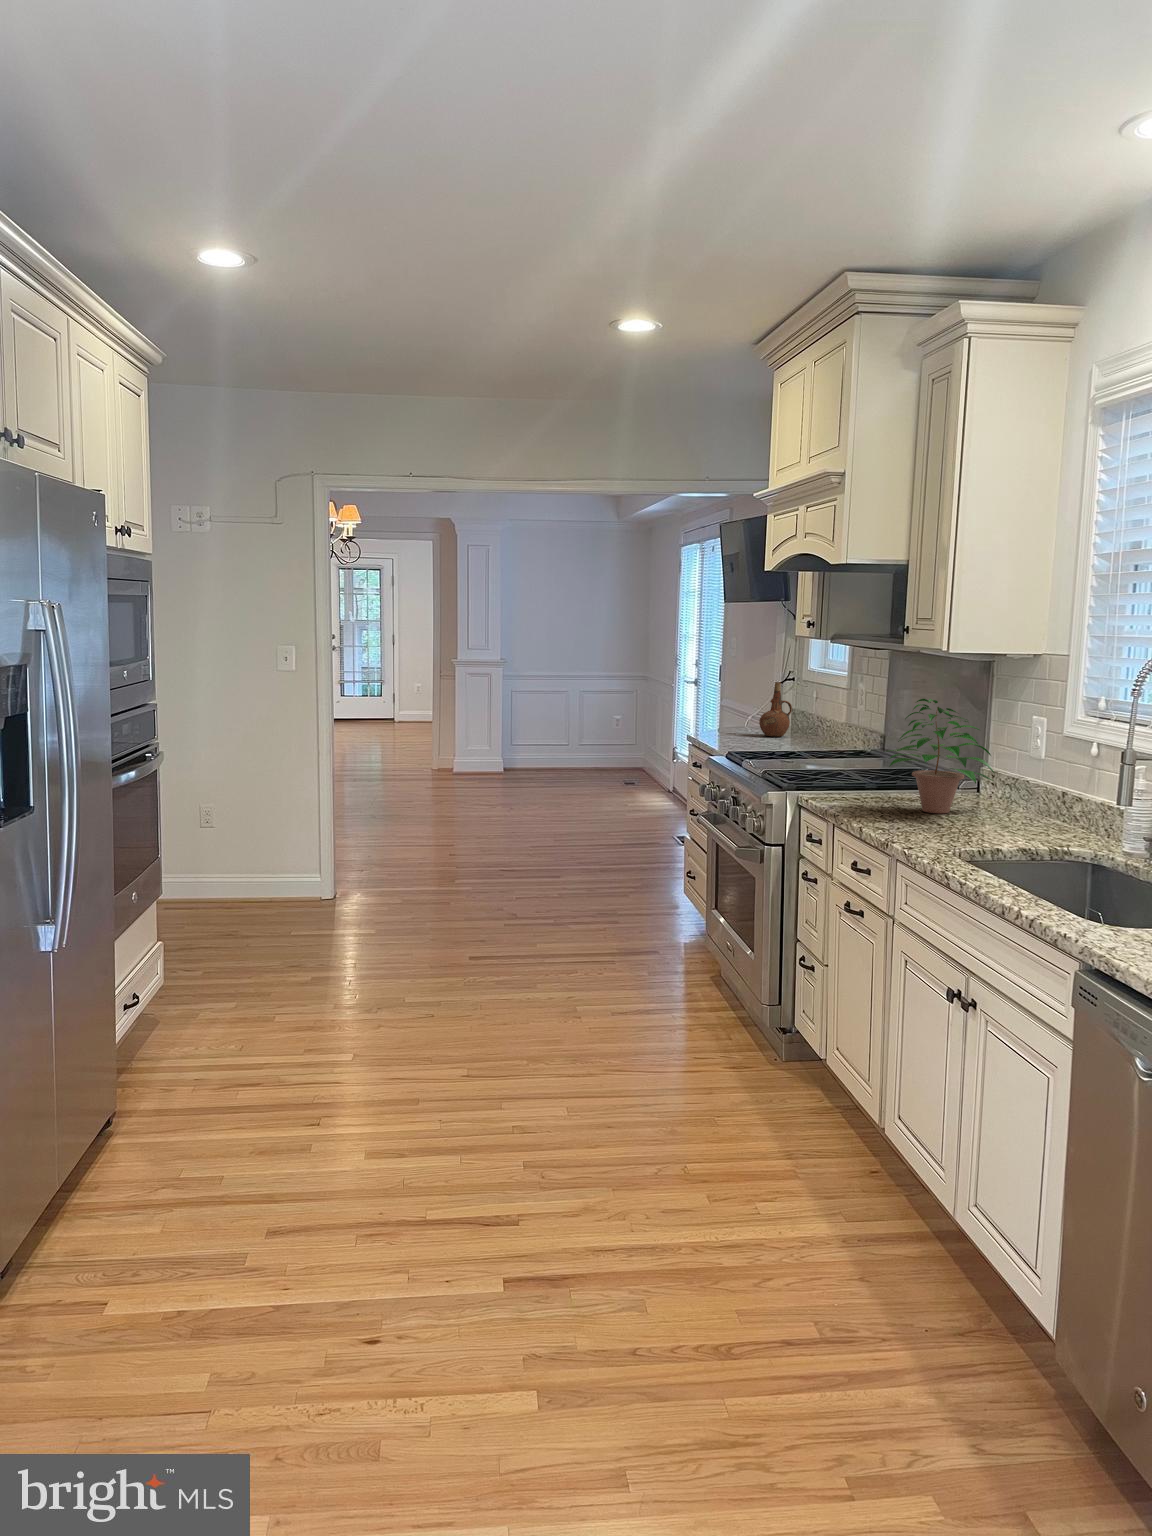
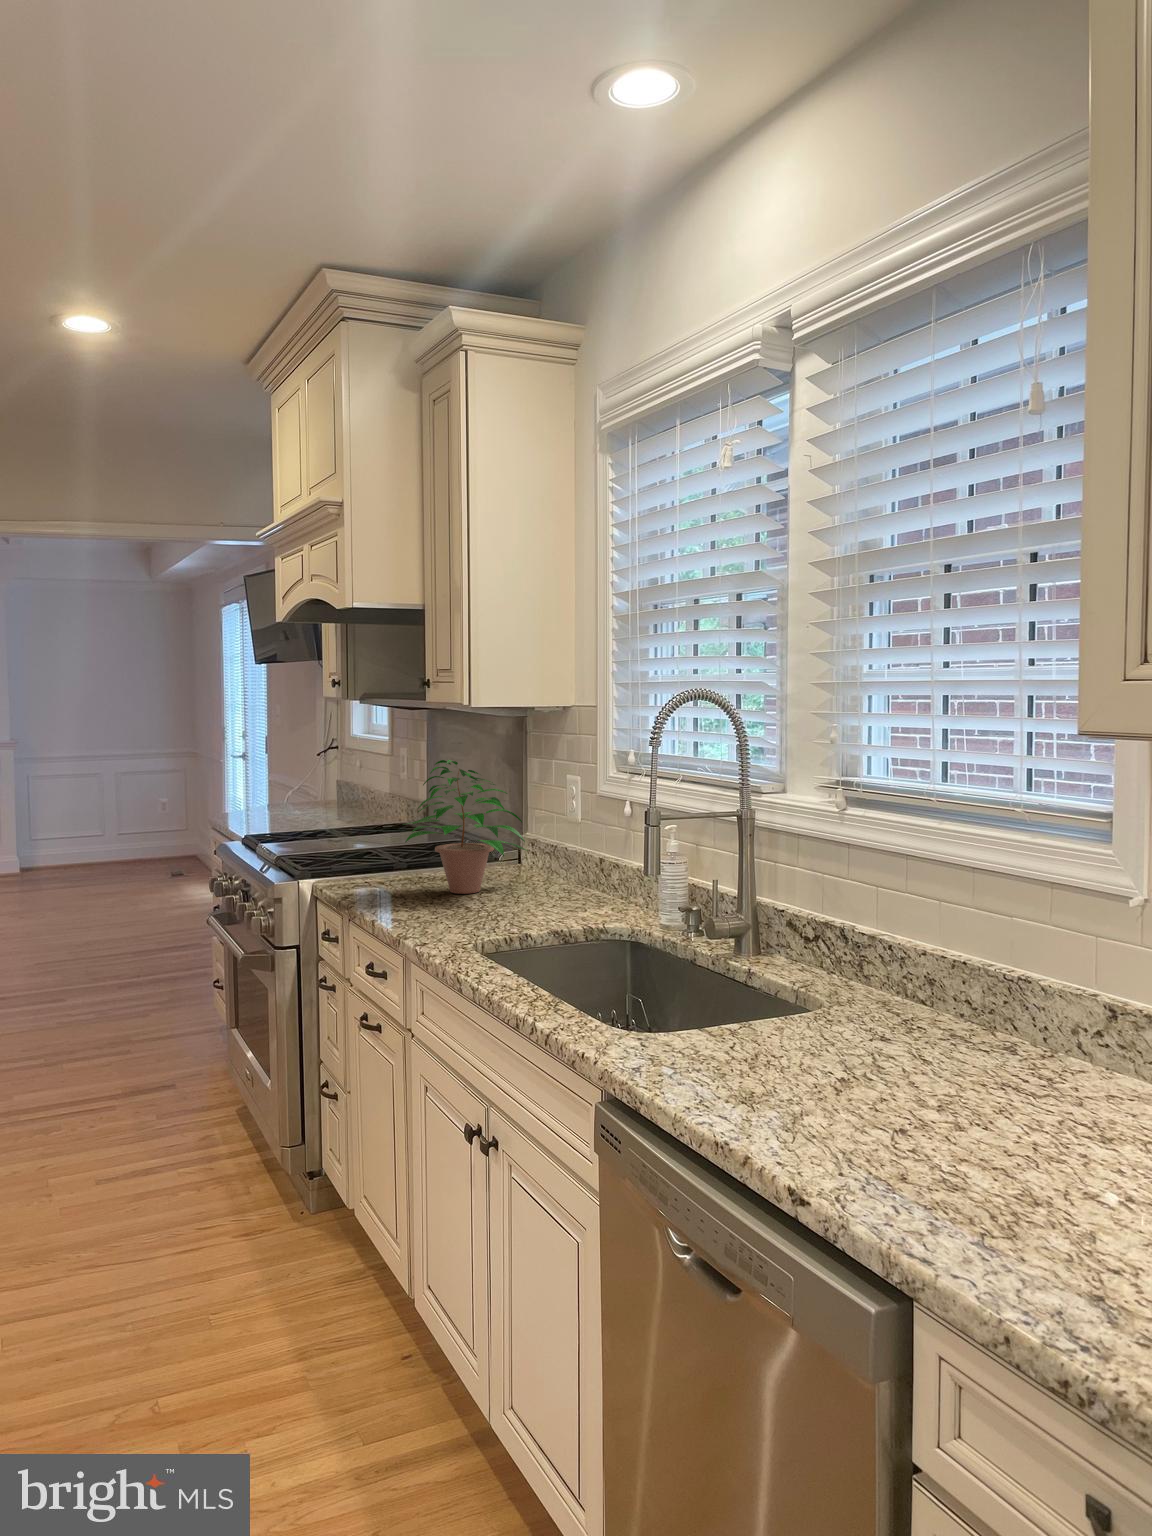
ceramic pitcher: present [759,682,792,736] -> none [295,752,332,813]

